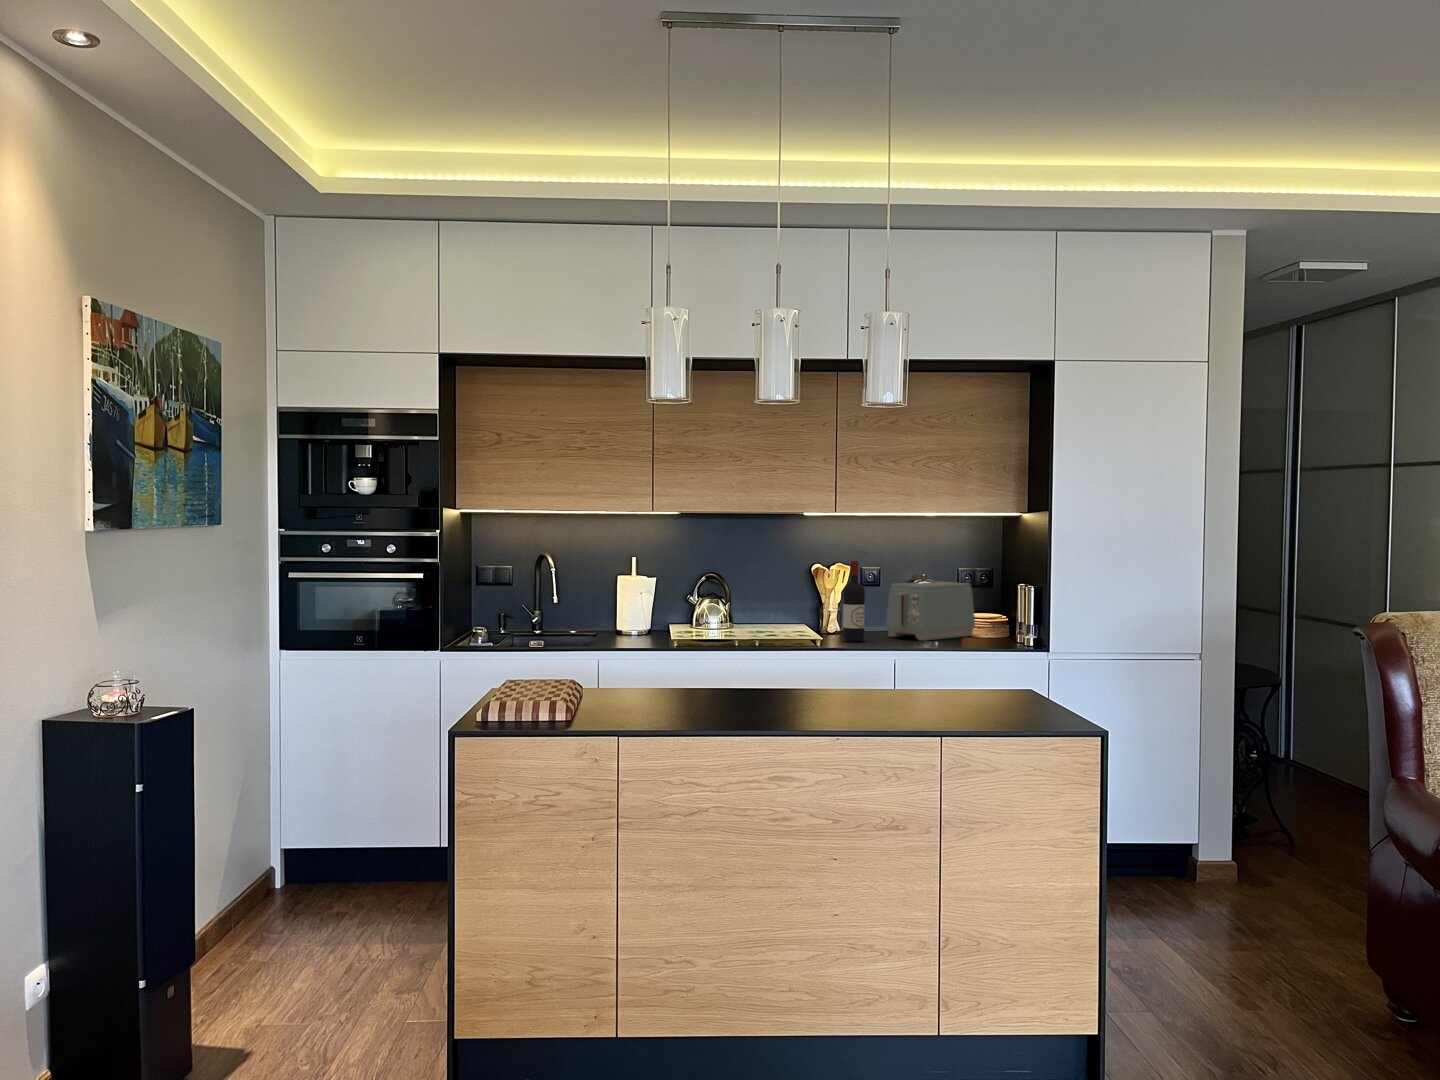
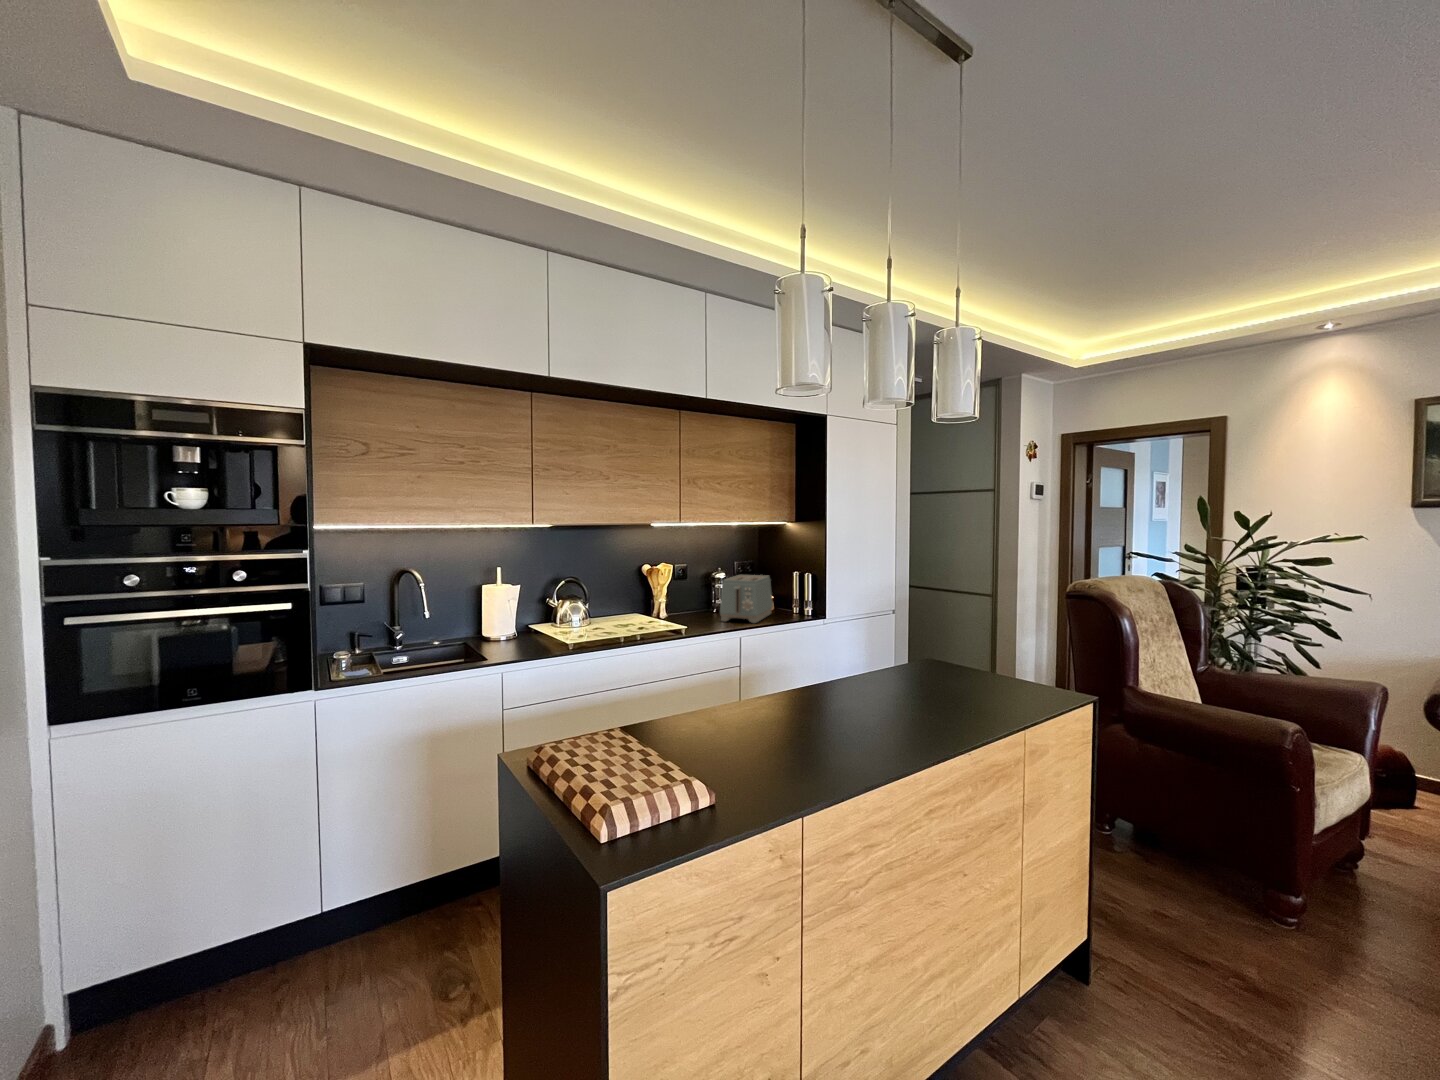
wine bottle: present [843,561,865,642] -> none [701,563,718,630]

